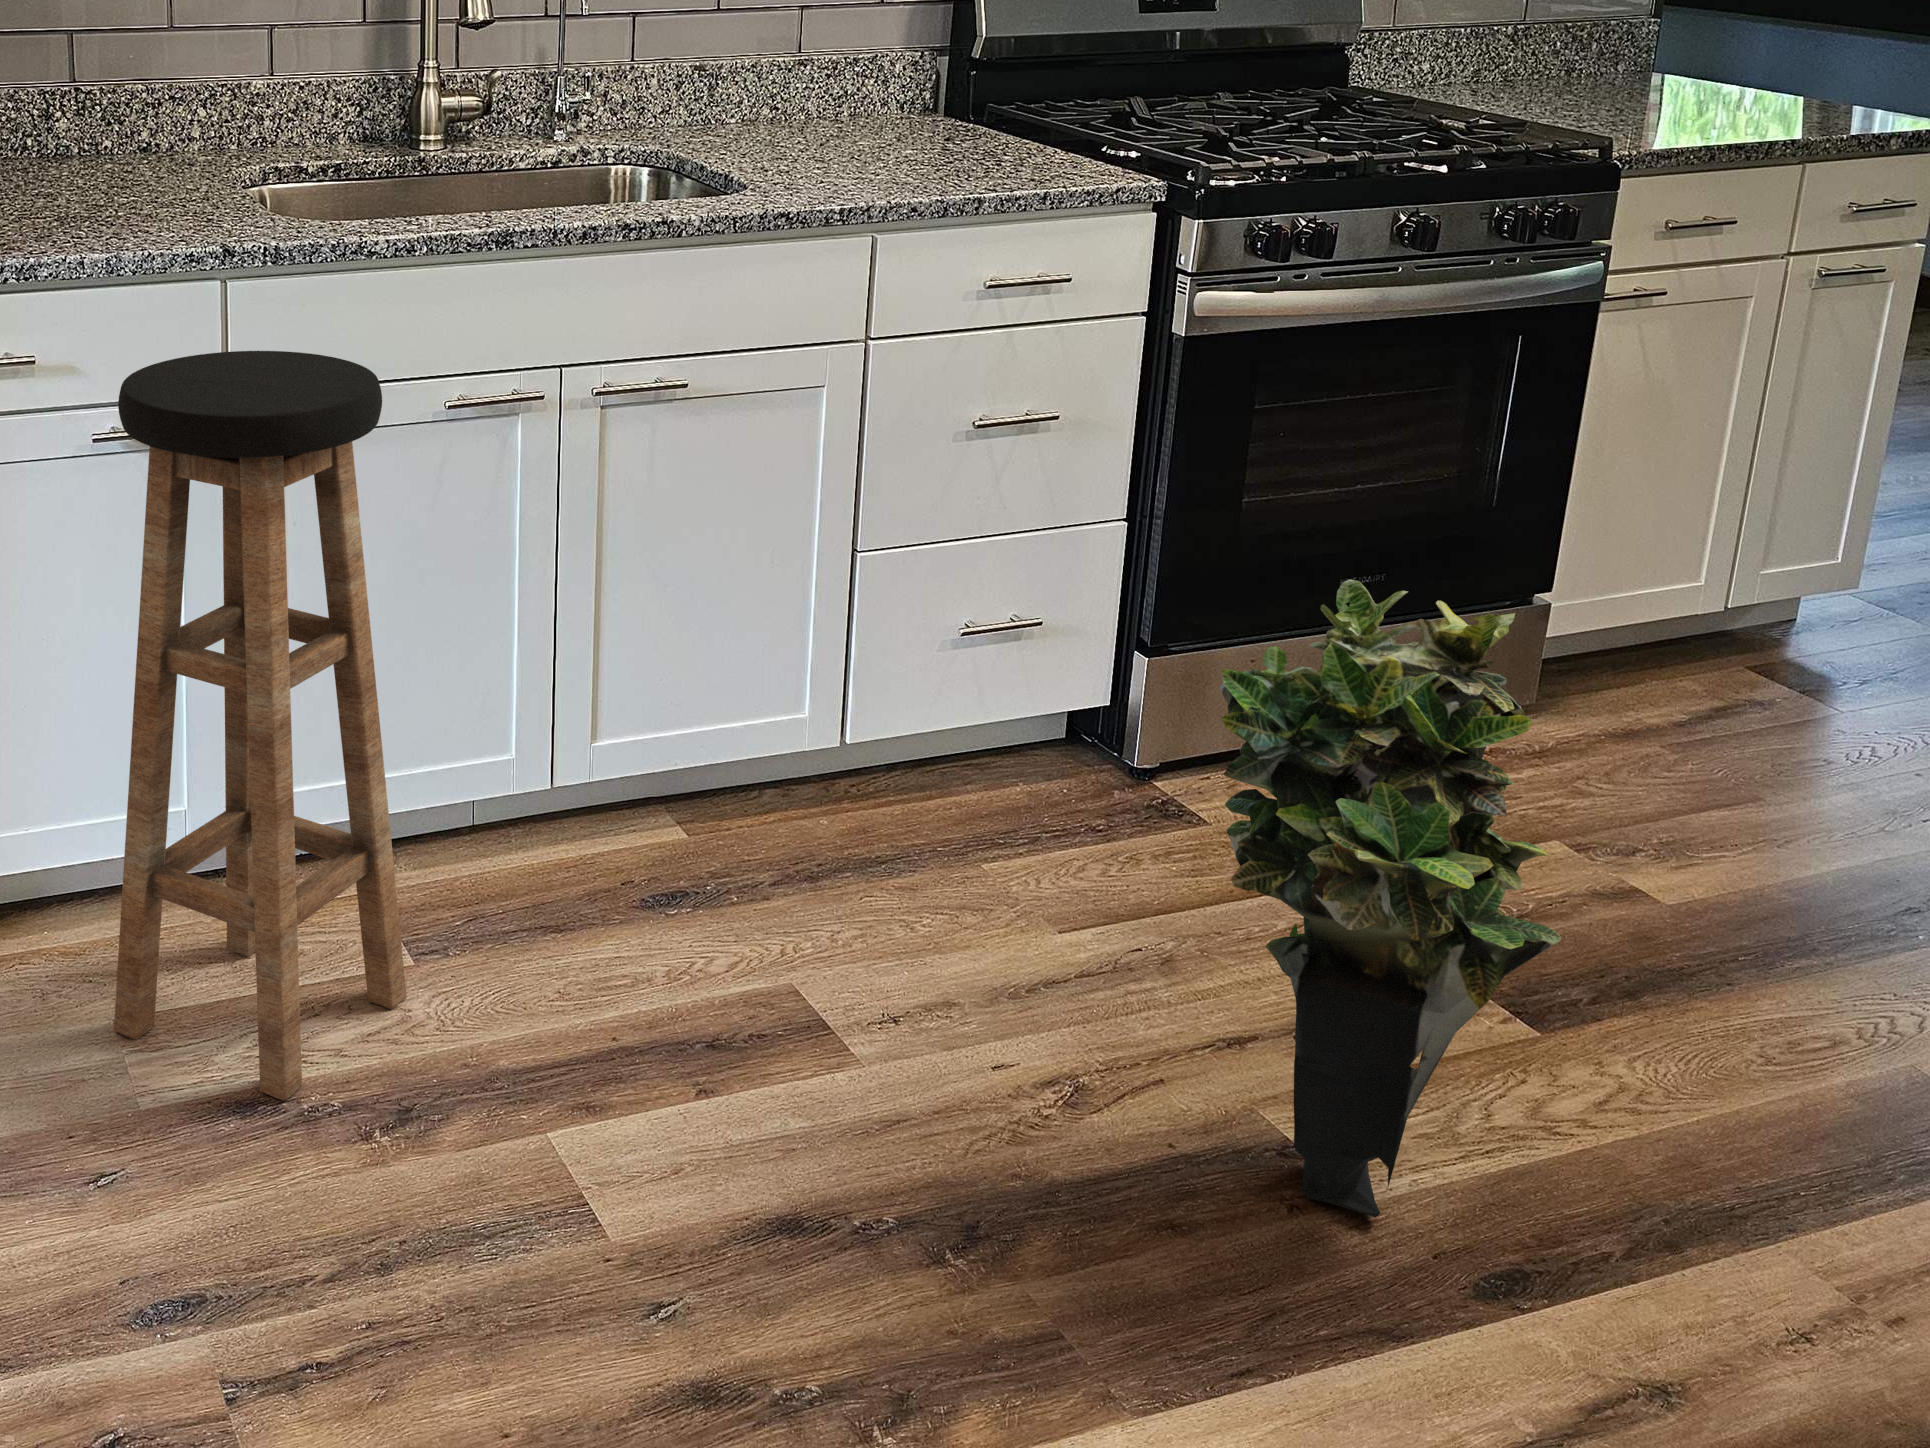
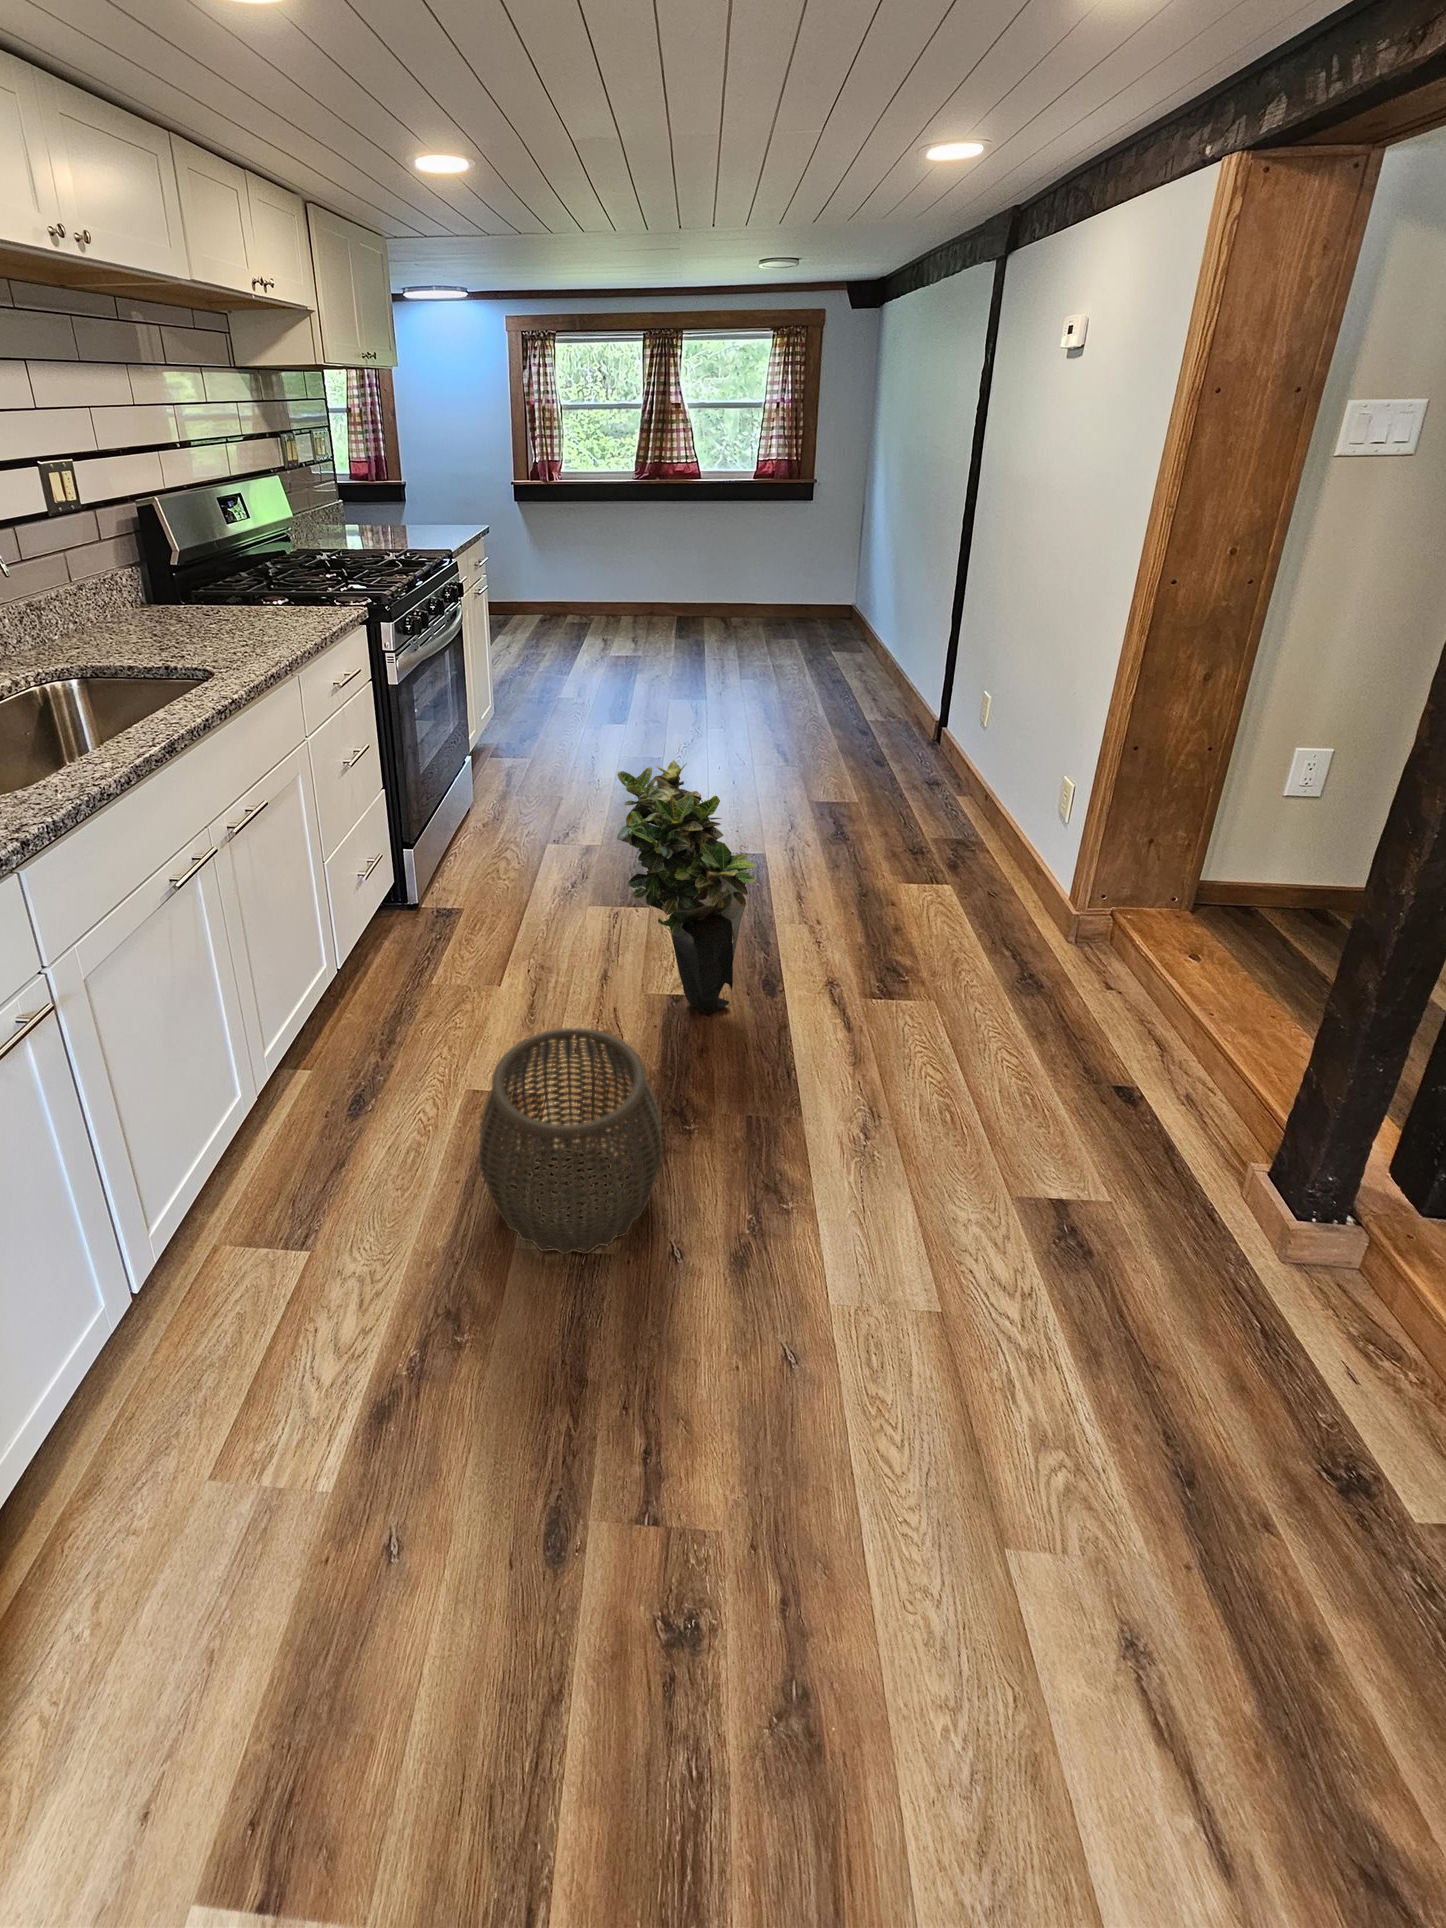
bar stool: present [114,351,406,1100] -> none [71,891,394,1482]
woven basket: none [526,846,858,1242] -> present [479,1028,663,1254]

